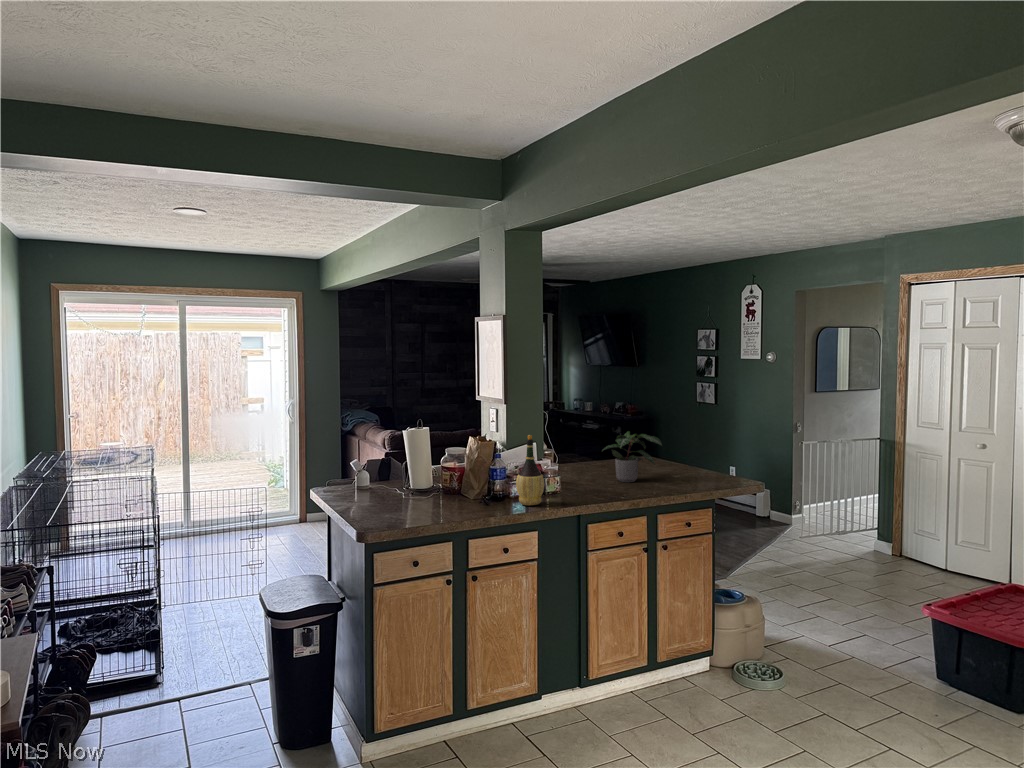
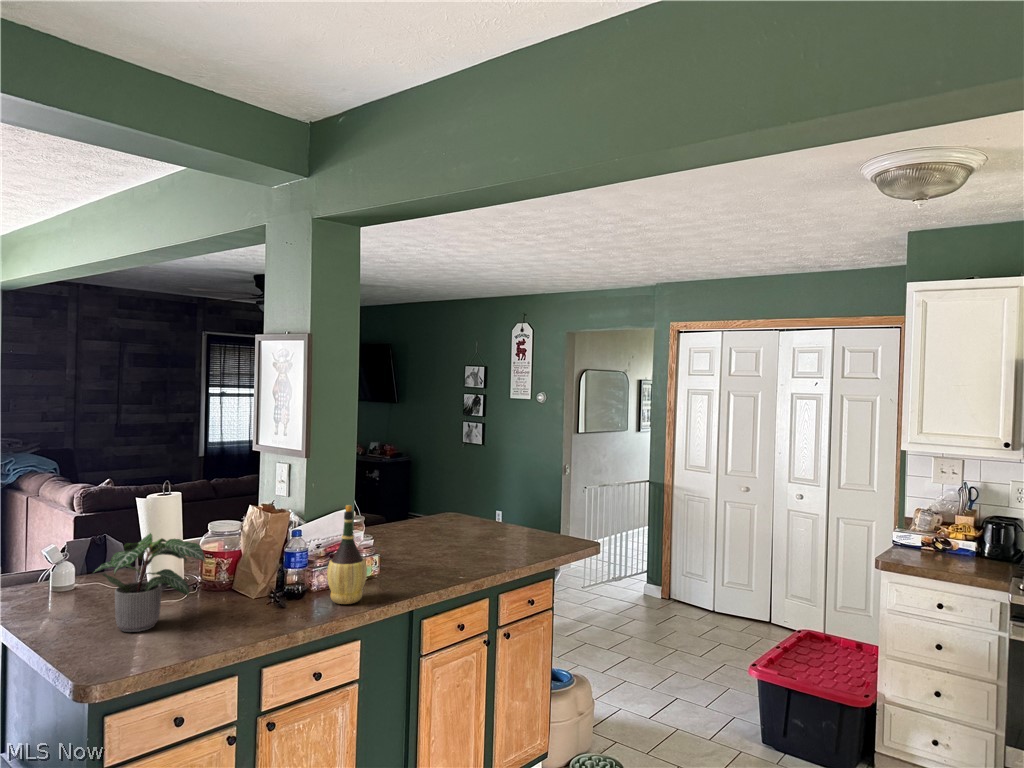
potted plant: present [604,431,662,482] -> present [94,533,205,632]

